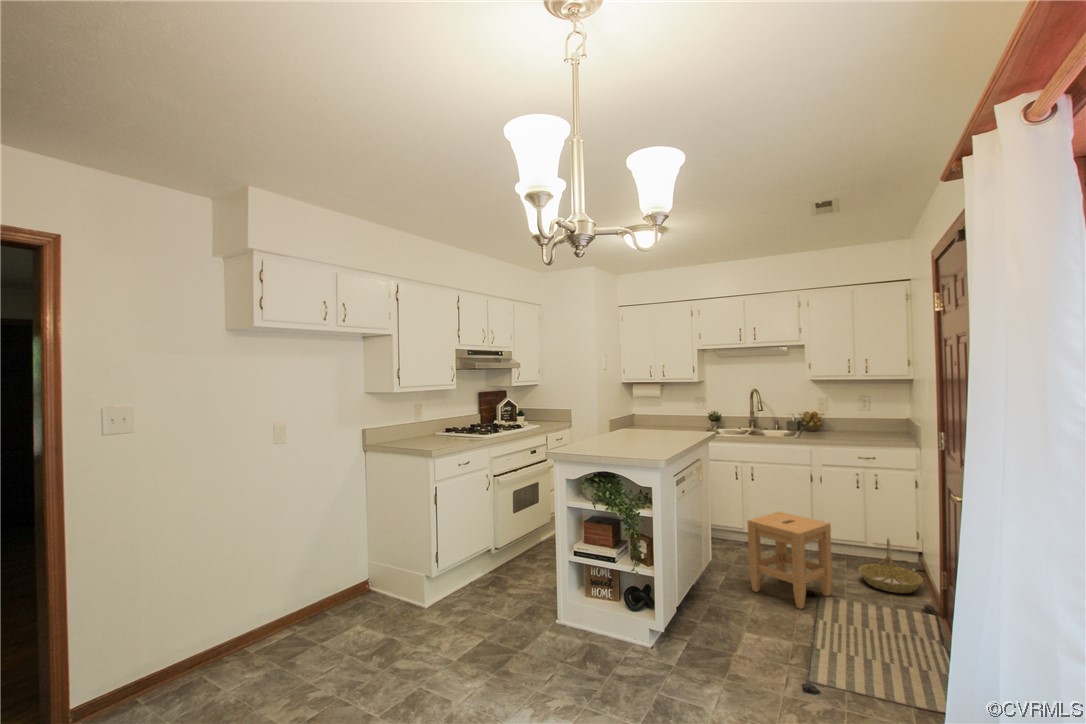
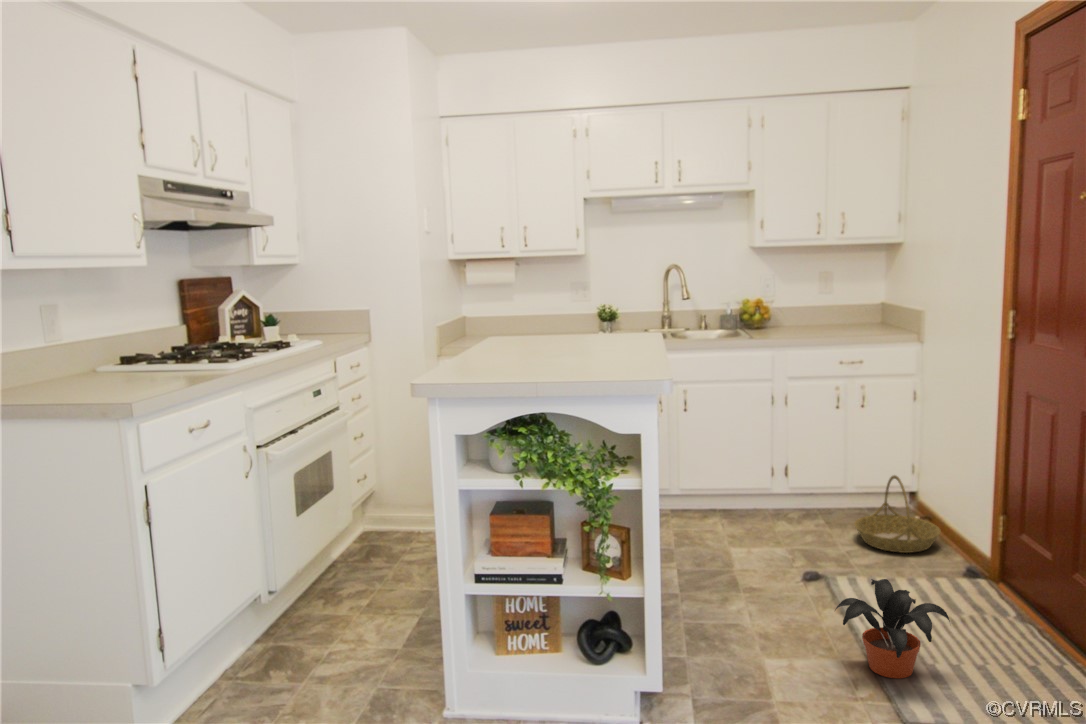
stool: present [748,512,832,609] -> none [723,455,839,602]
potted plant: none [787,596,863,662] -> present [835,579,950,678]

